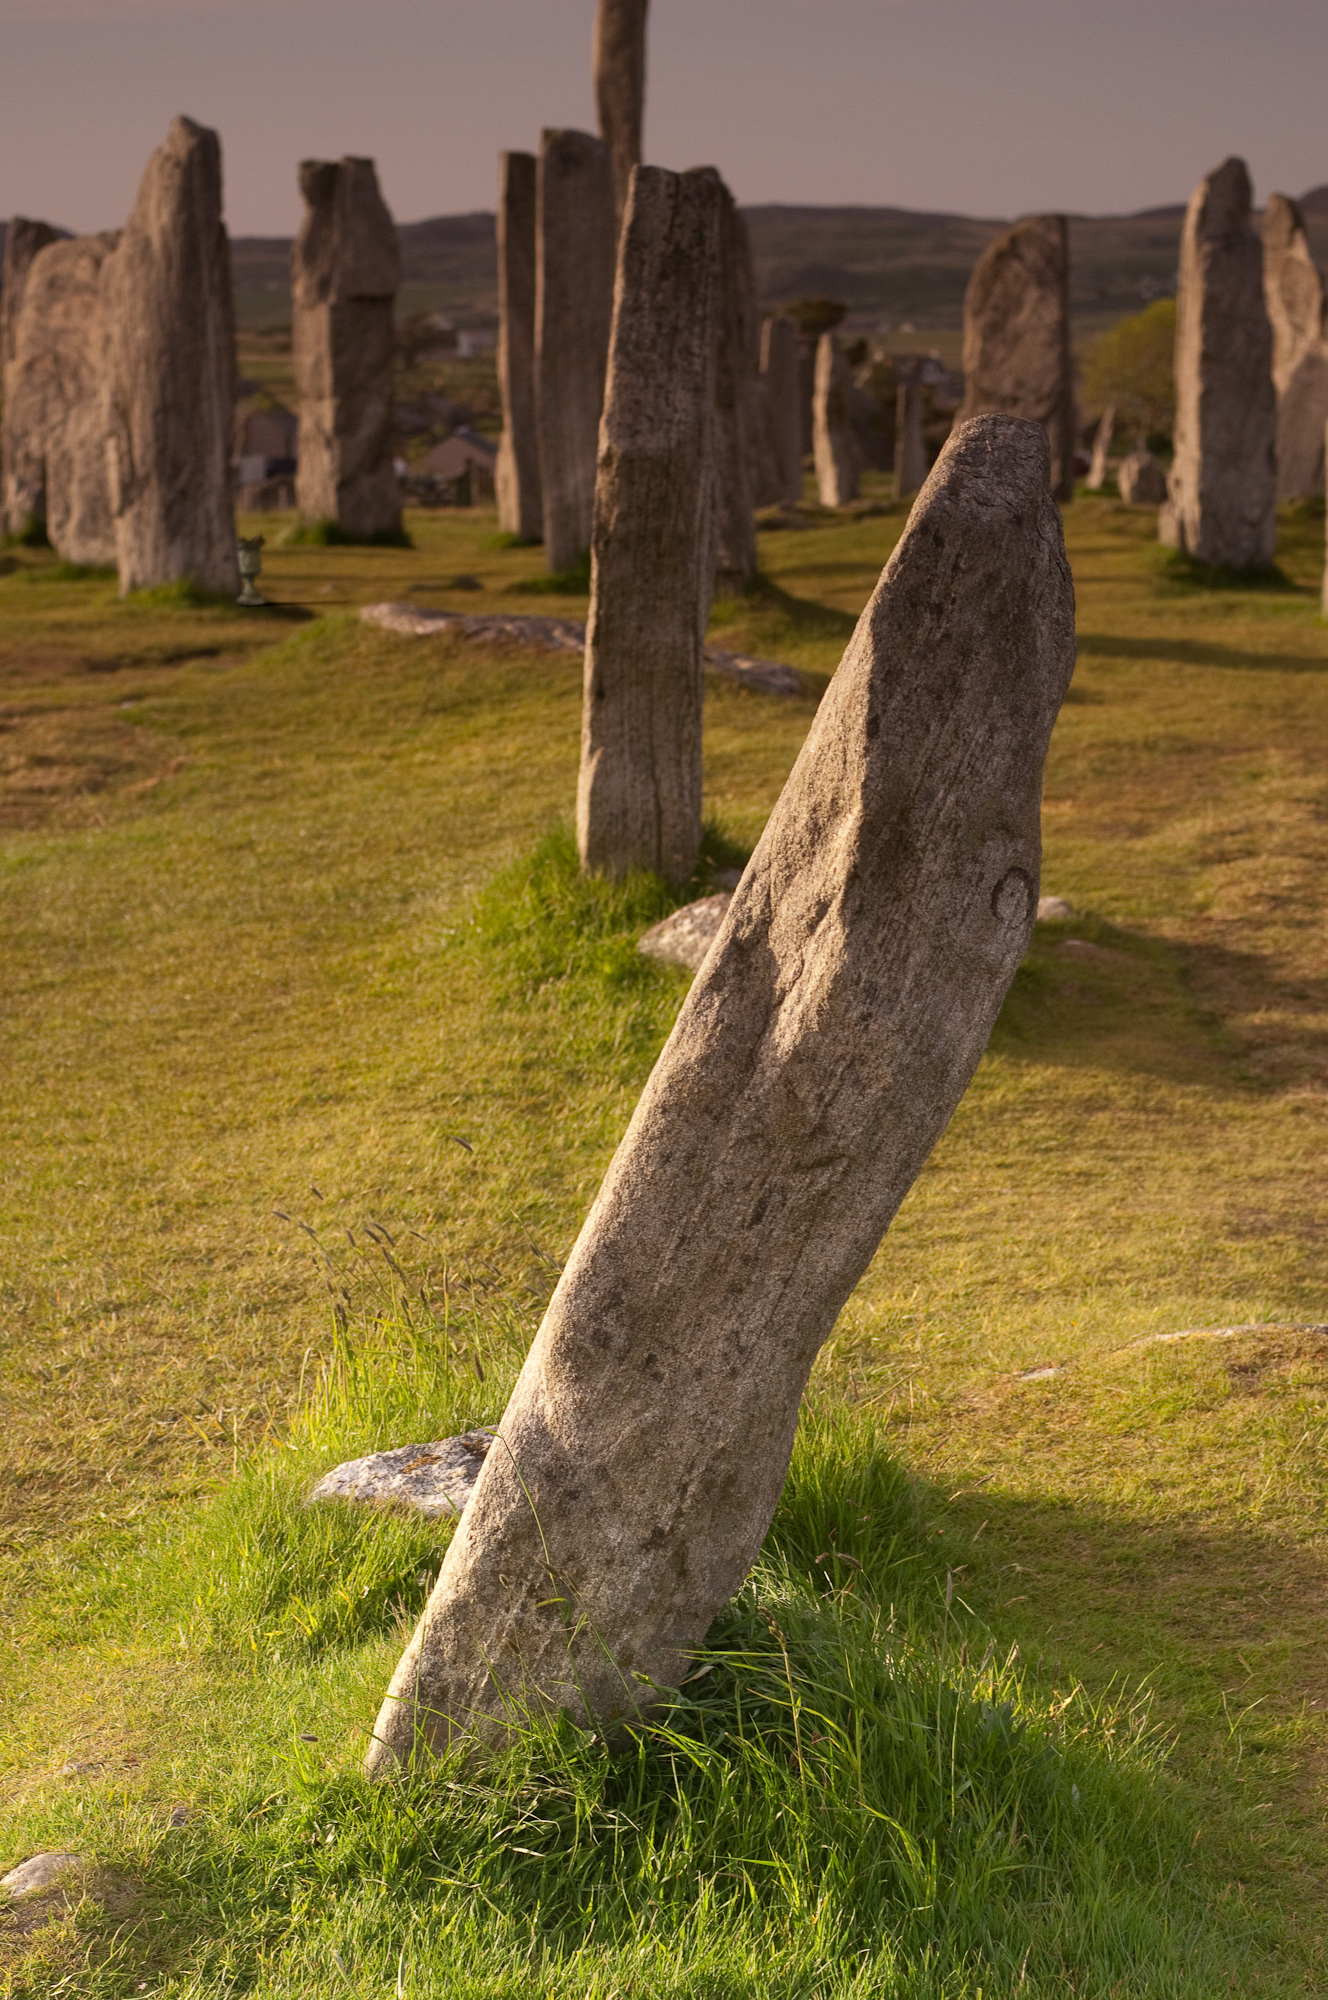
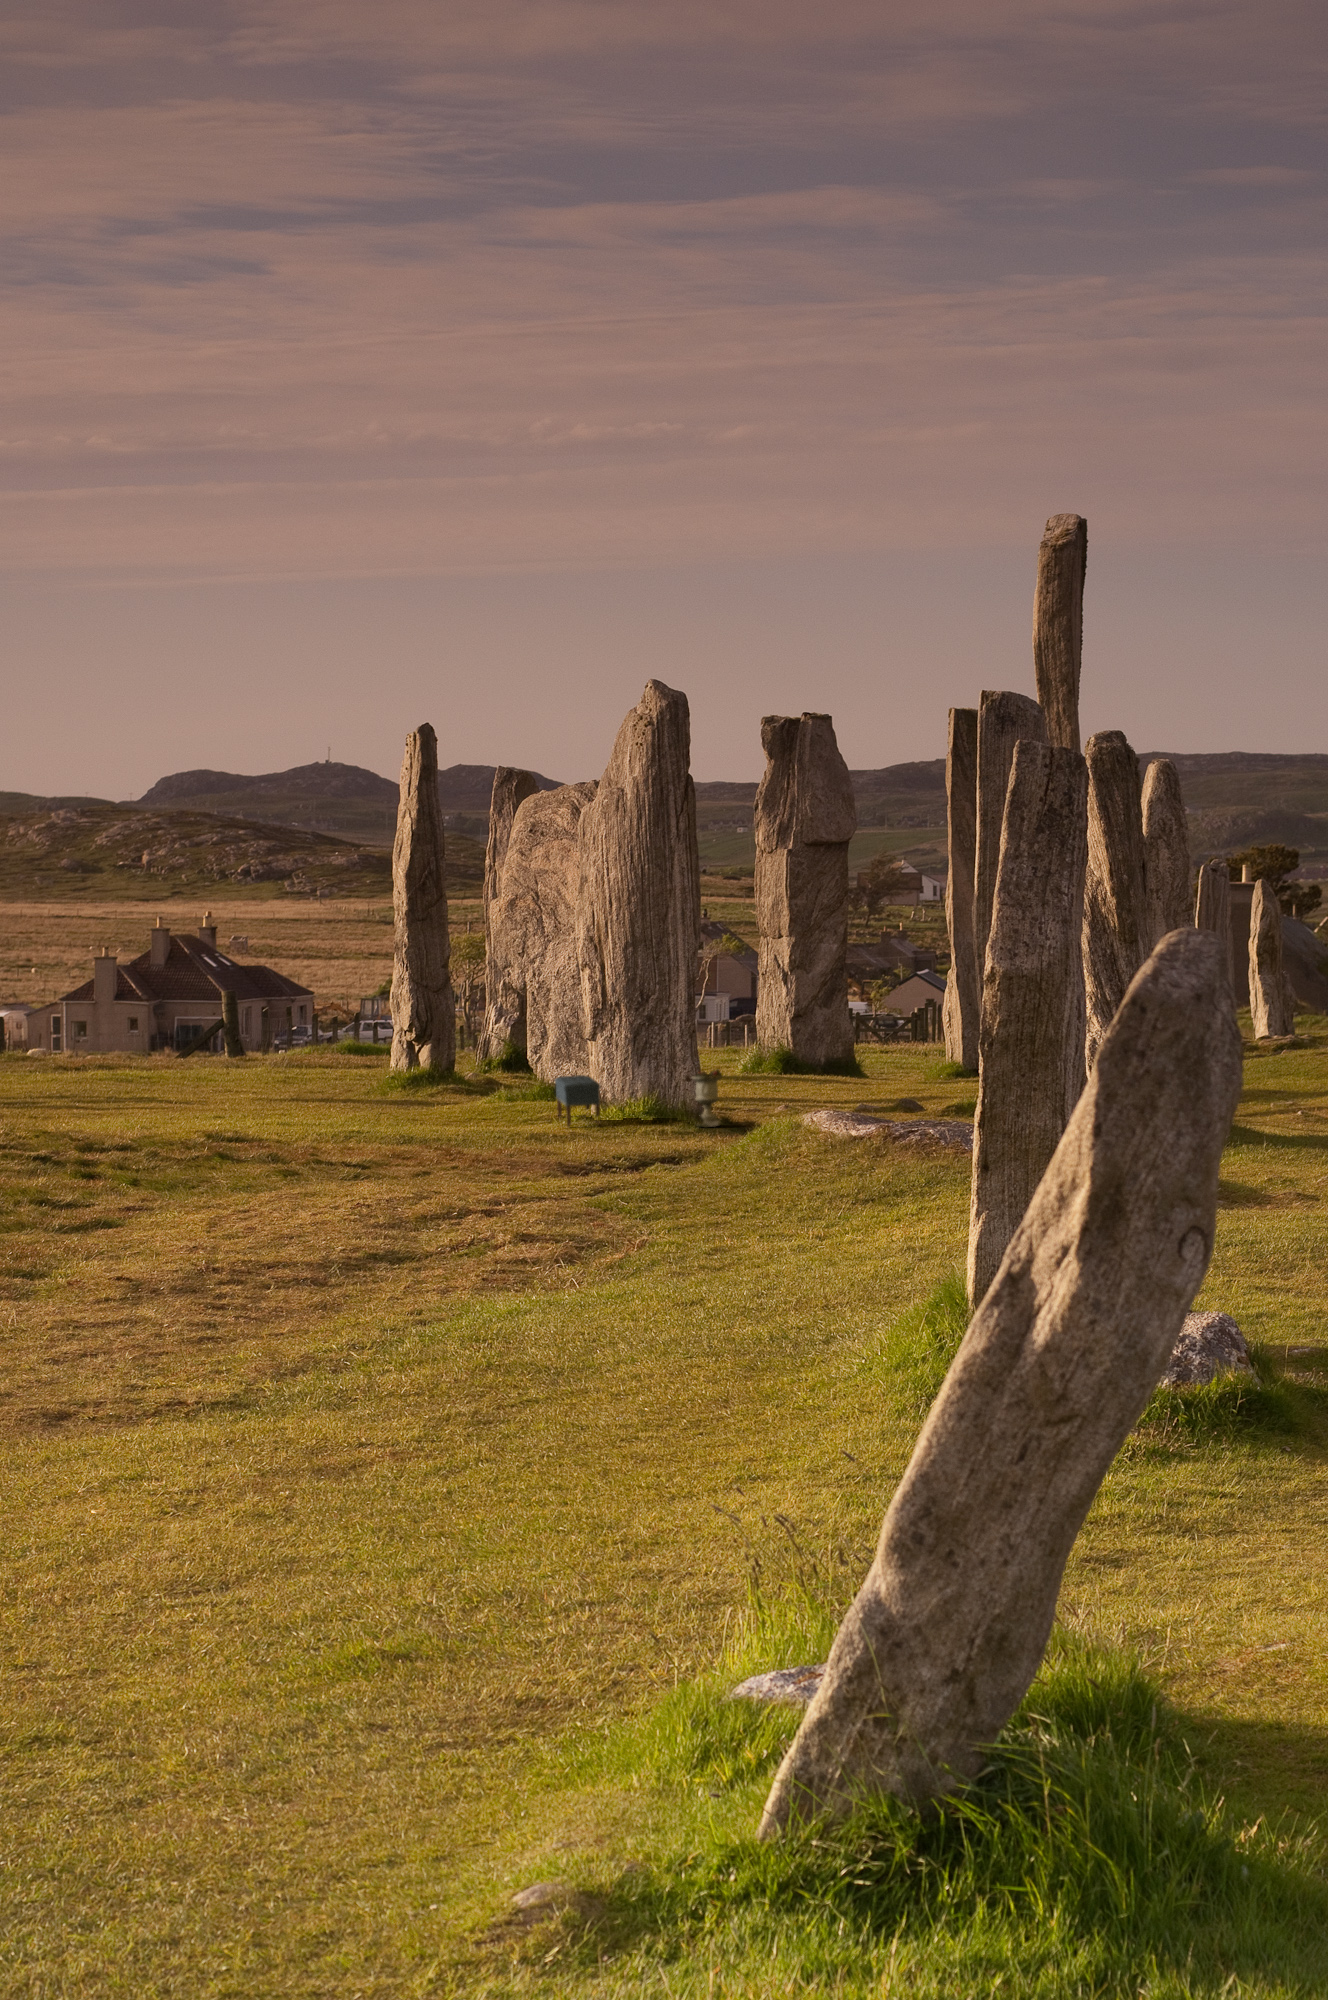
bench: none [60,541,120,606] -> present [555,1075,601,1127]

